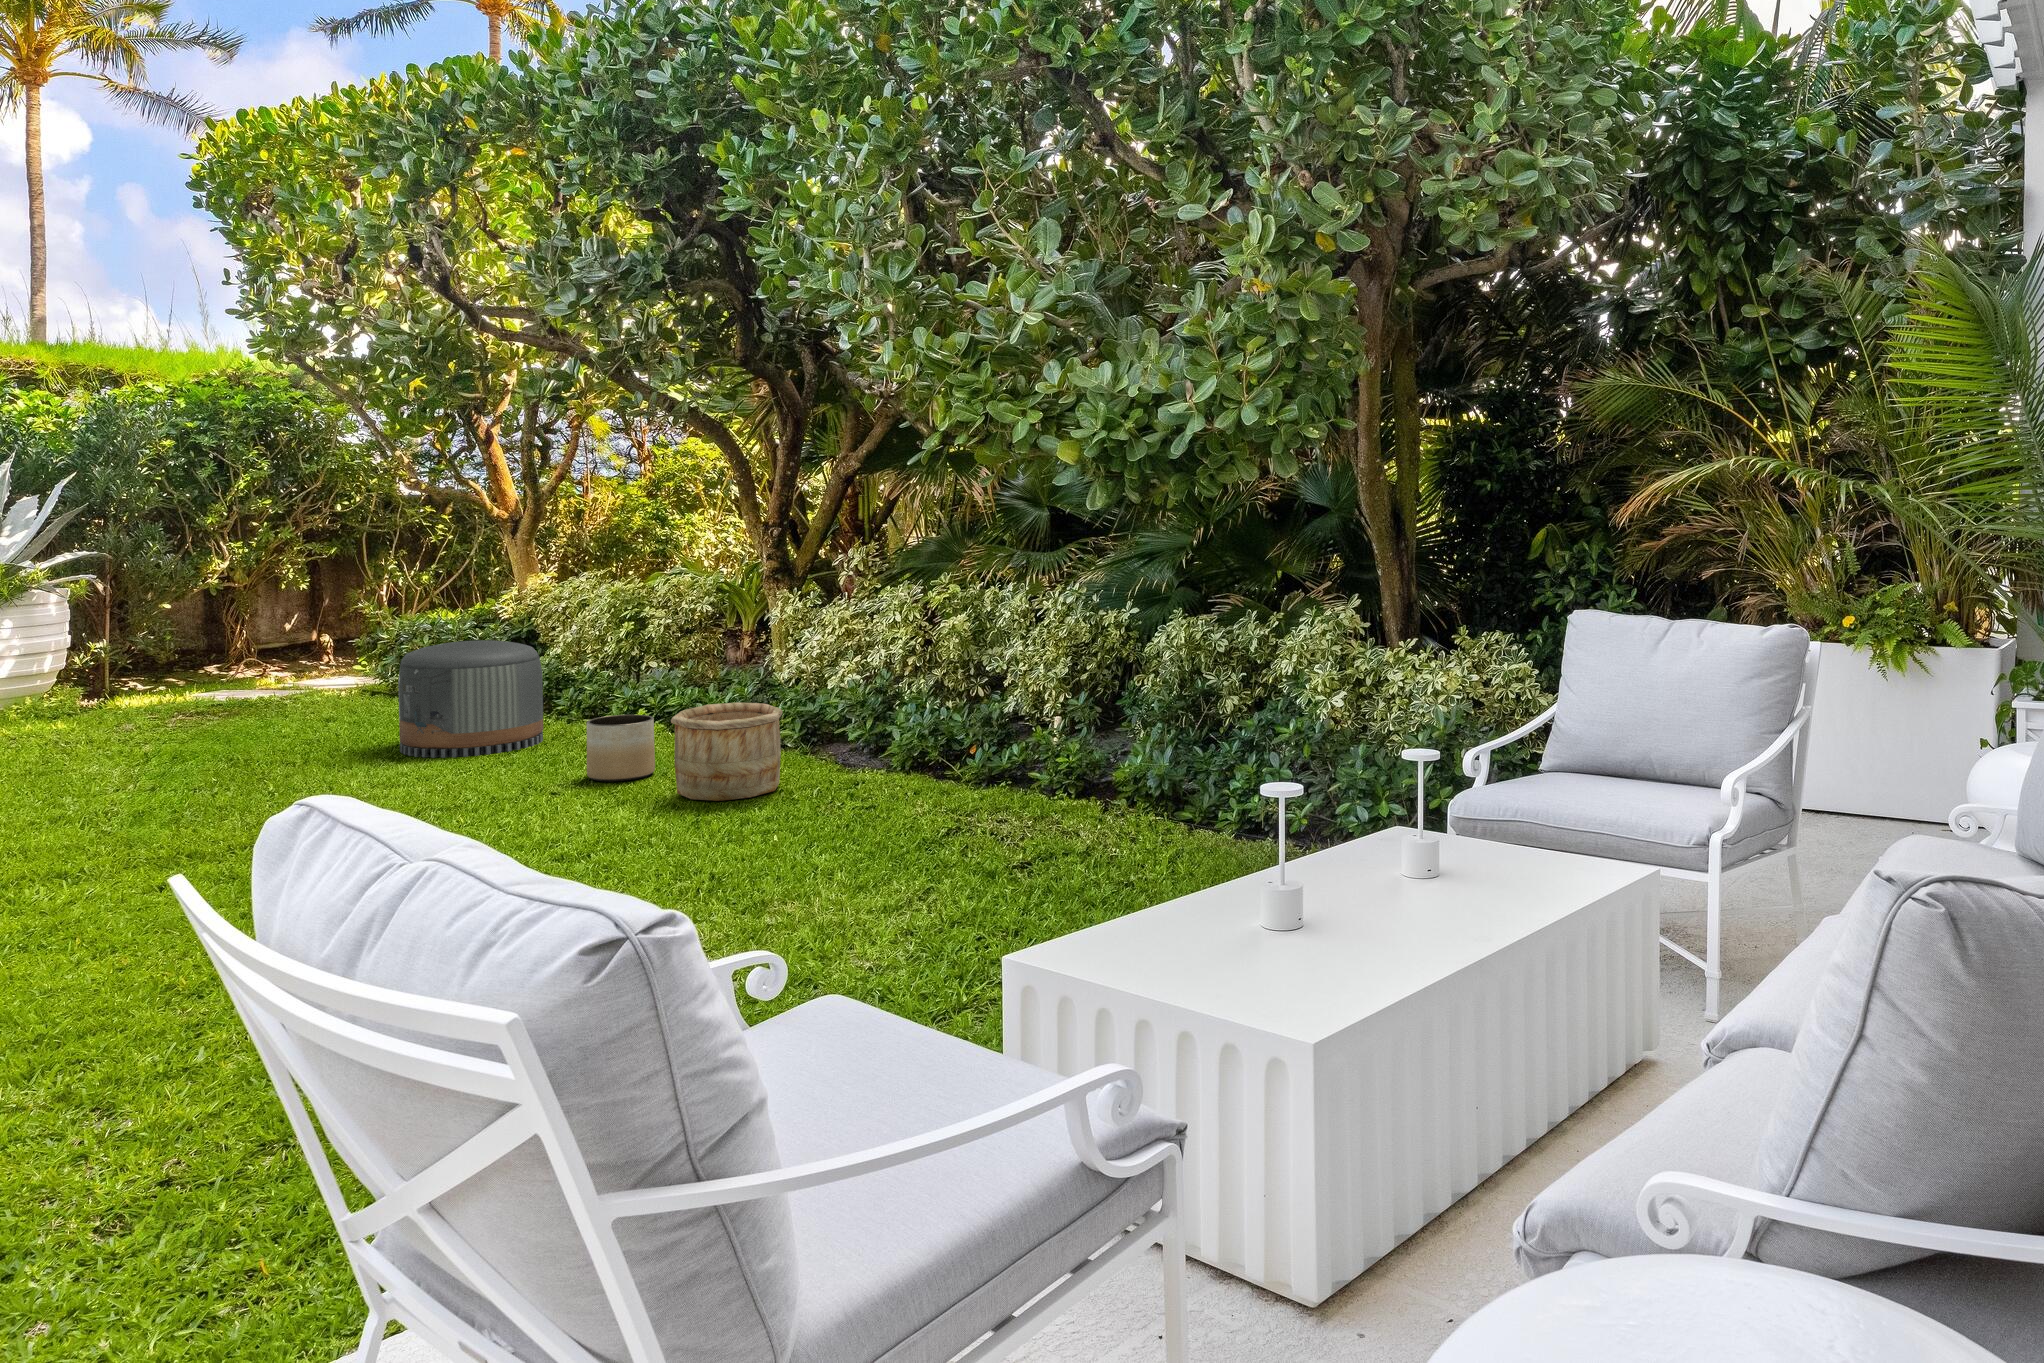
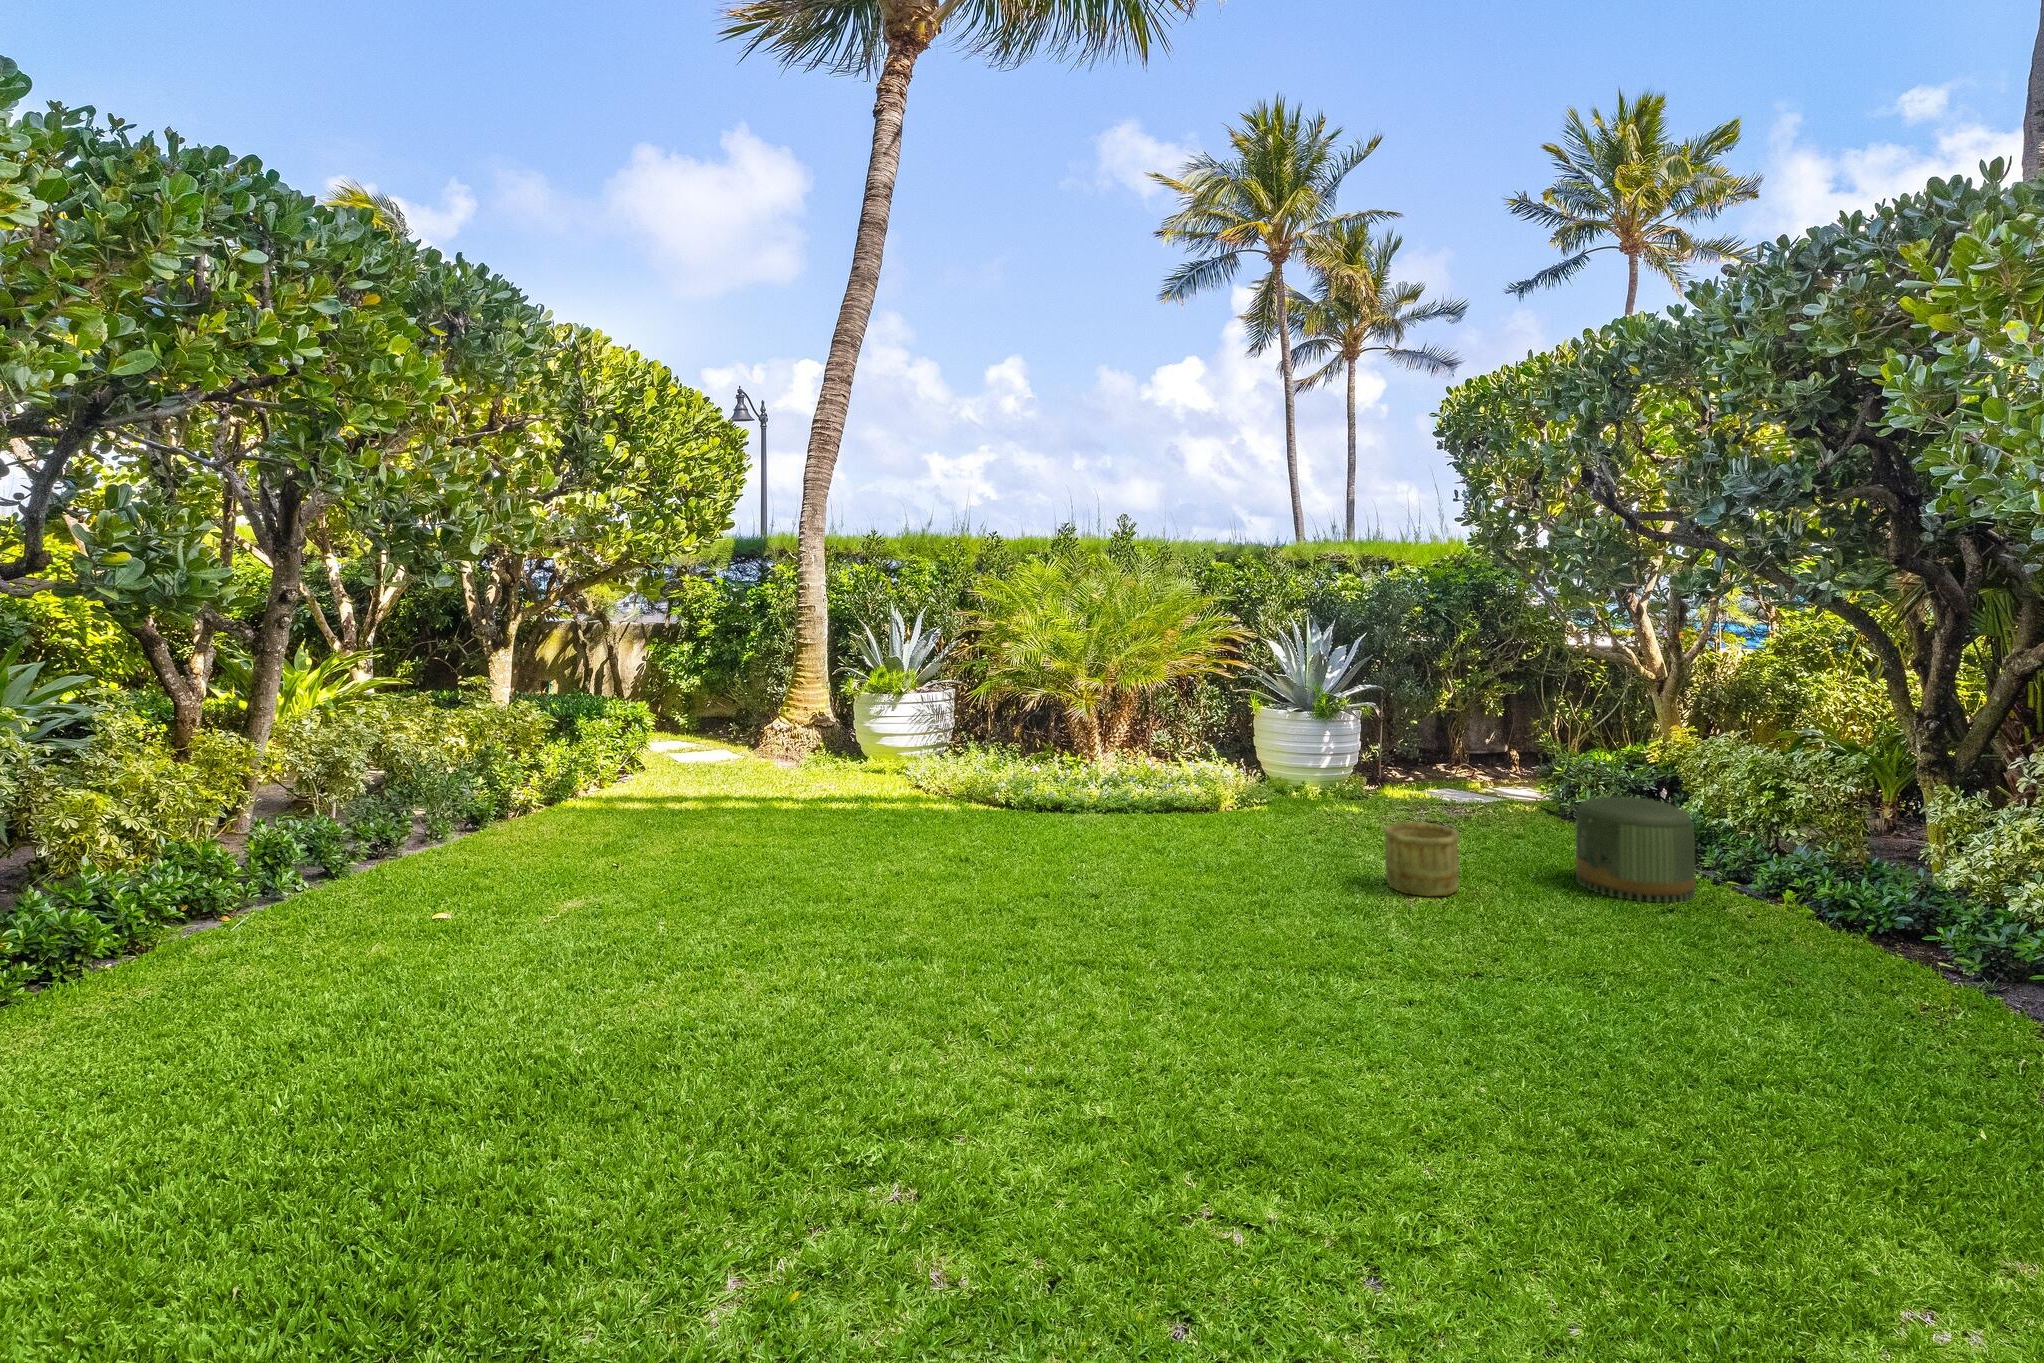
wooden bucket: present [671,702,783,801] -> present [1383,822,1460,896]
planter: present [587,715,655,782] -> none [1746,904,1816,975]

